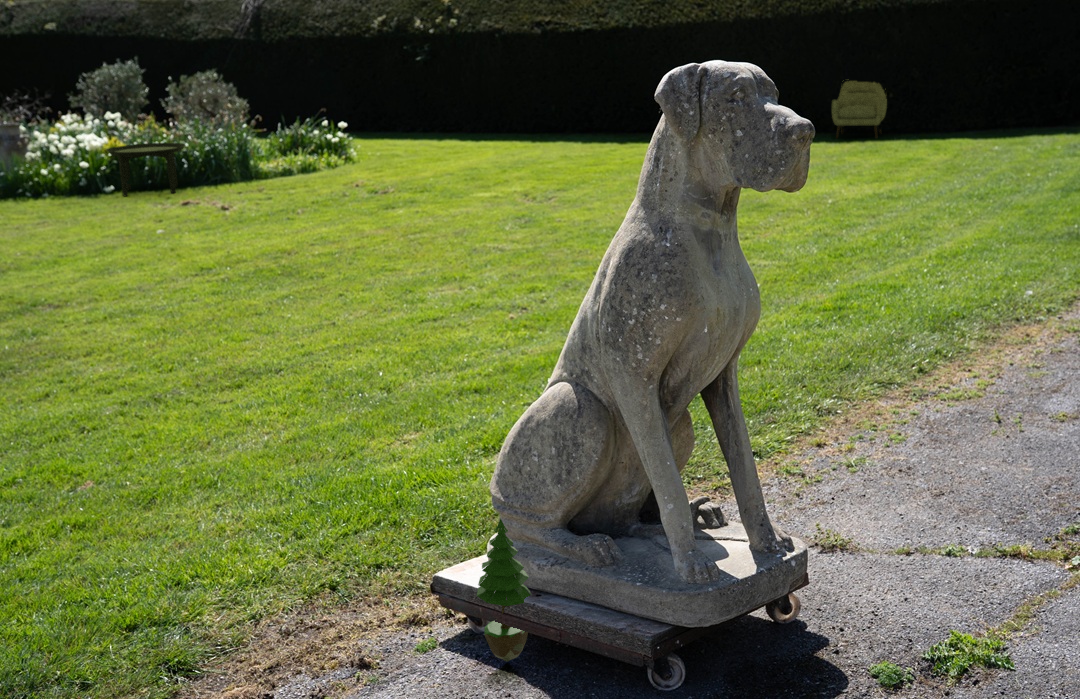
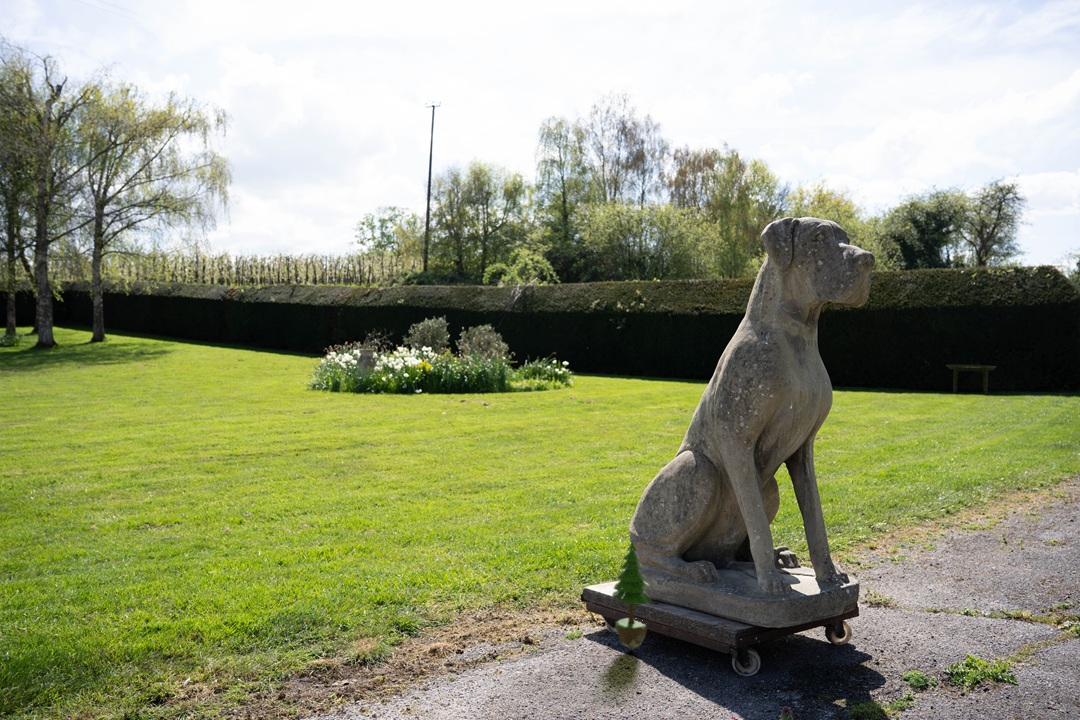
chair: present [832,81,887,138] -> none [882,352,921,390]
round table: present [107,143,185,196] -> present [946,365,996,394]

